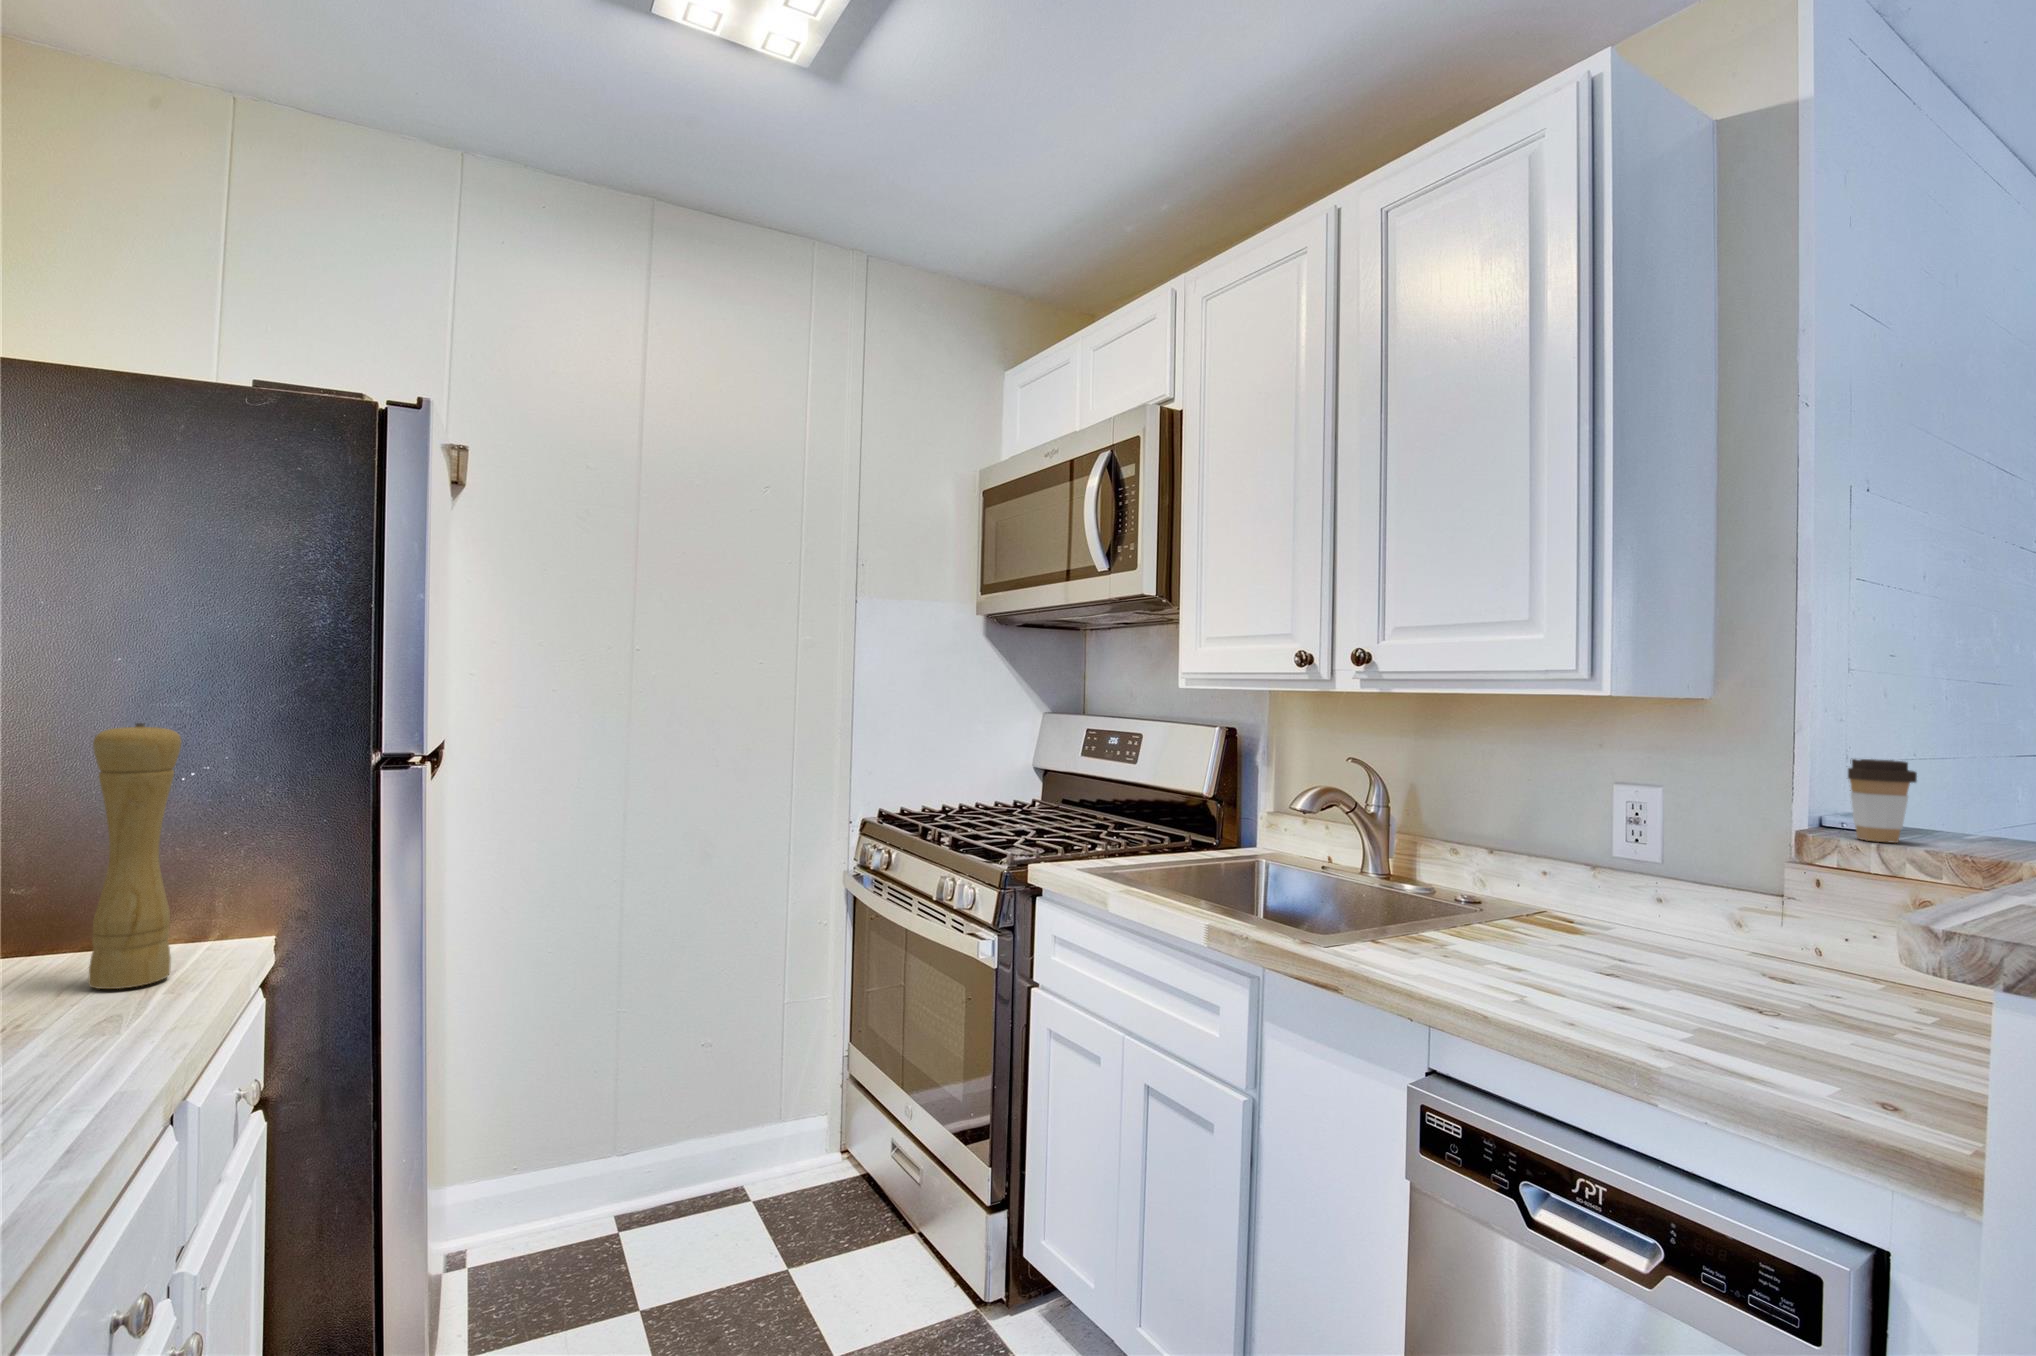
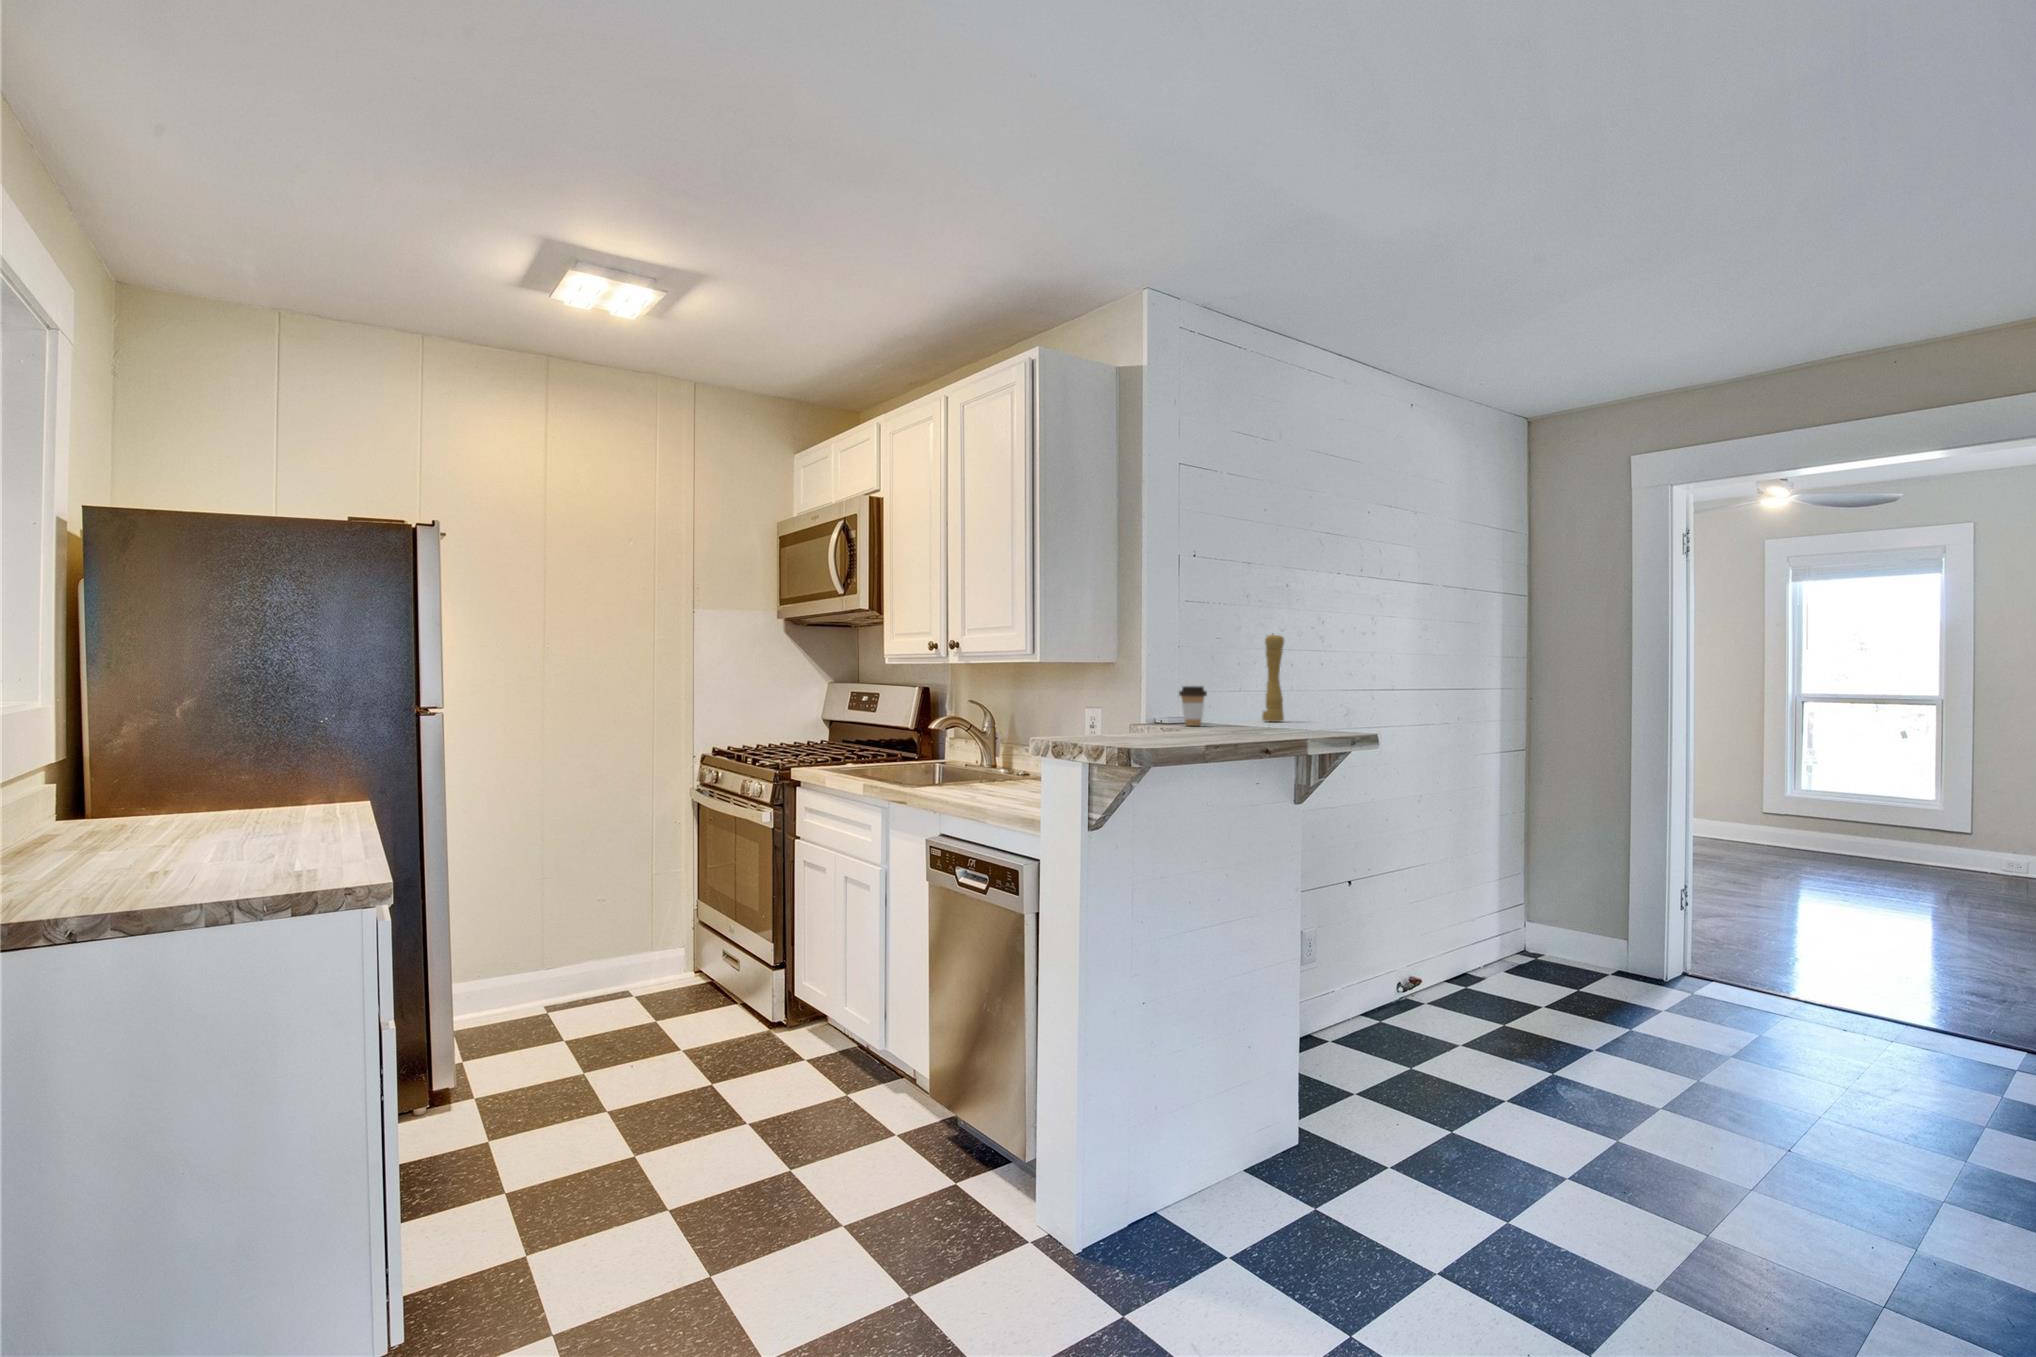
pepper mill: present [88,723,181,989] -> present [1262,634,1284,722]

